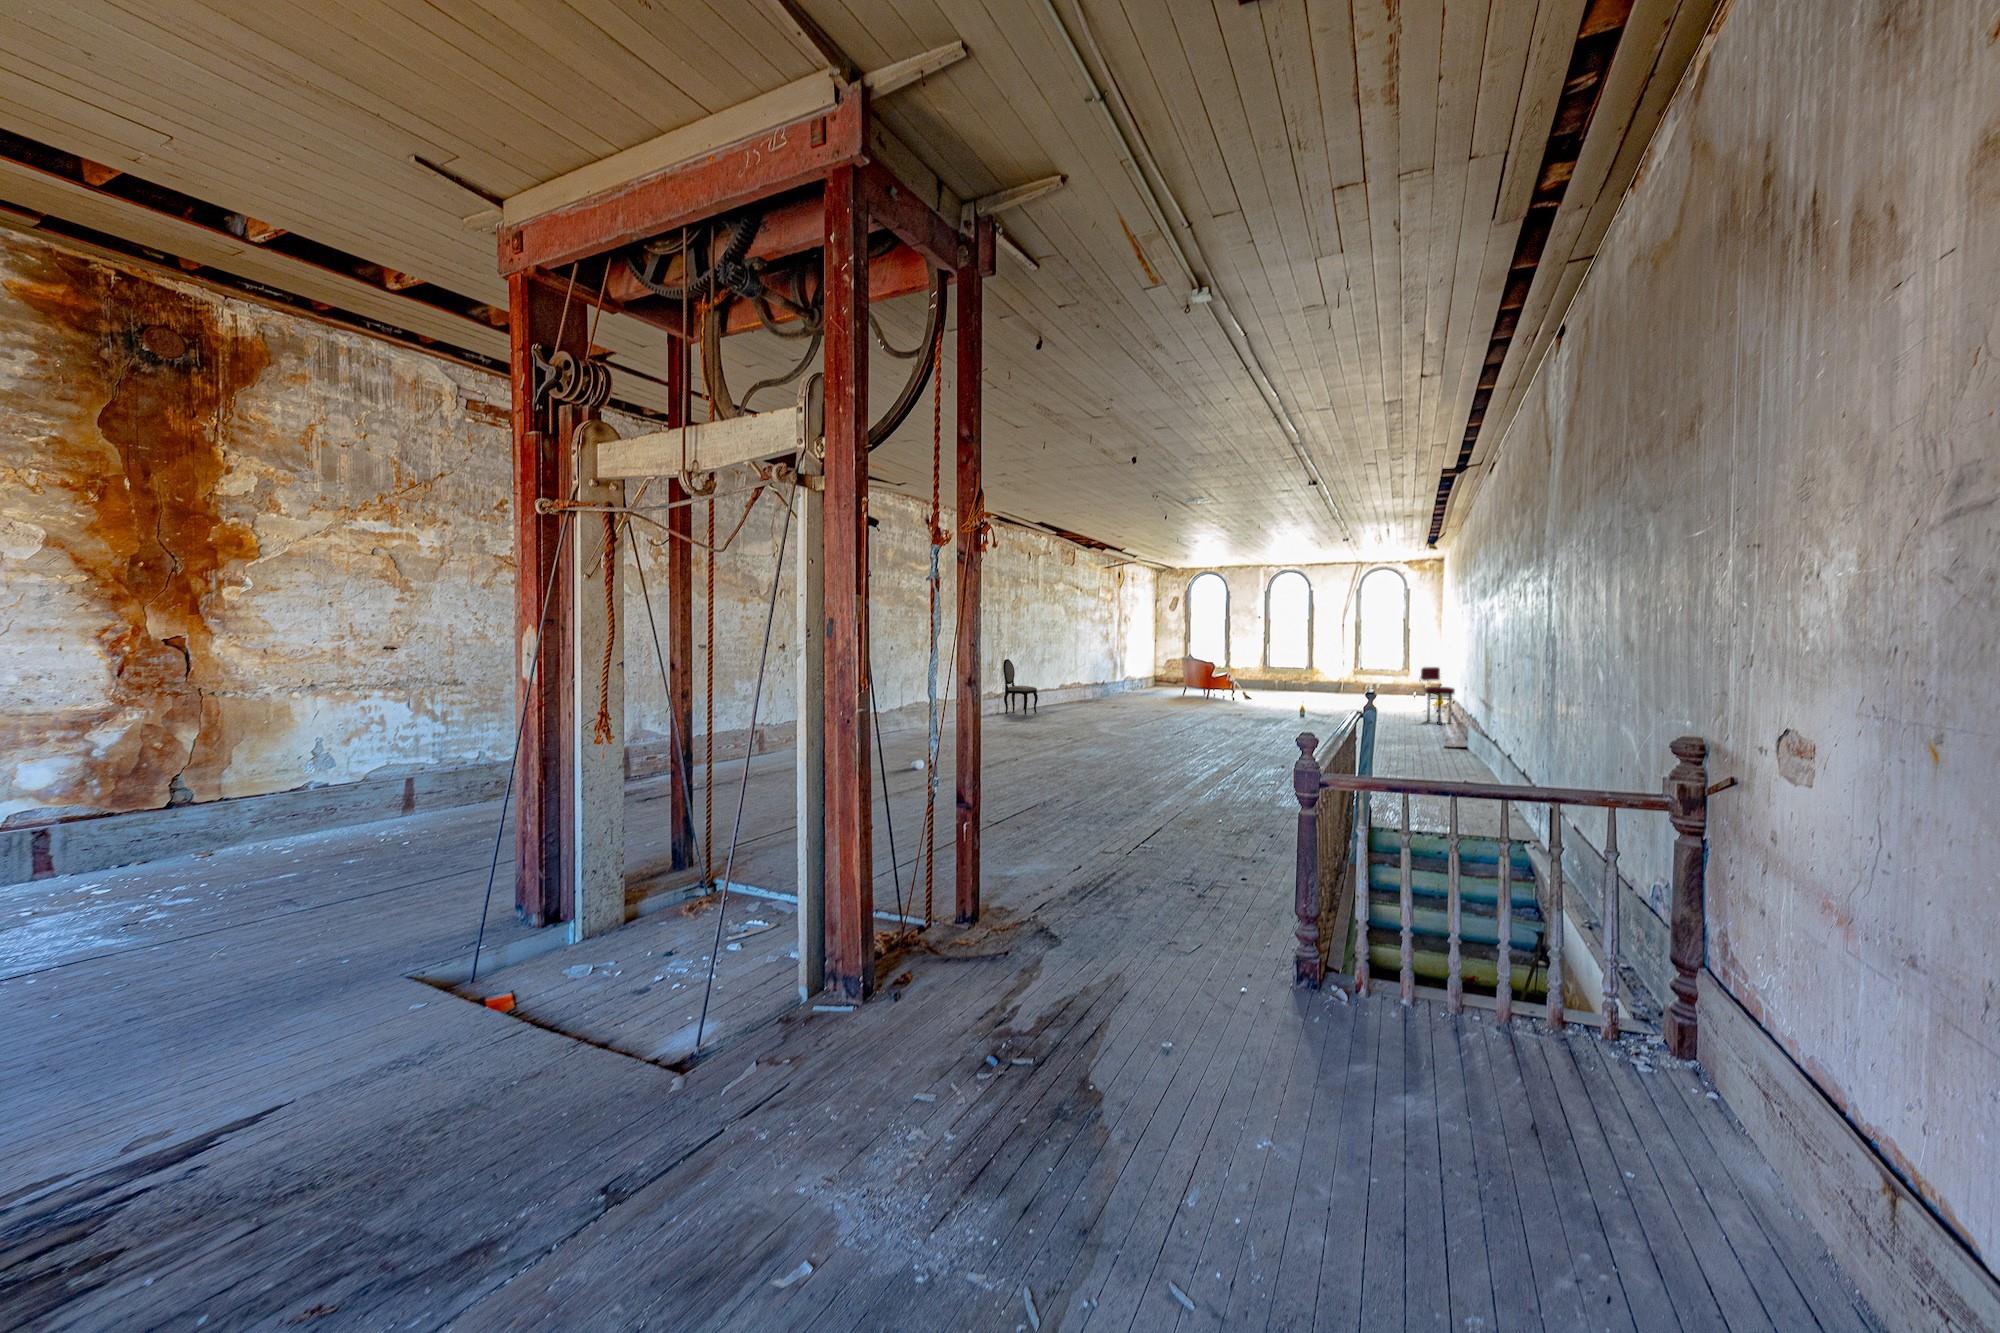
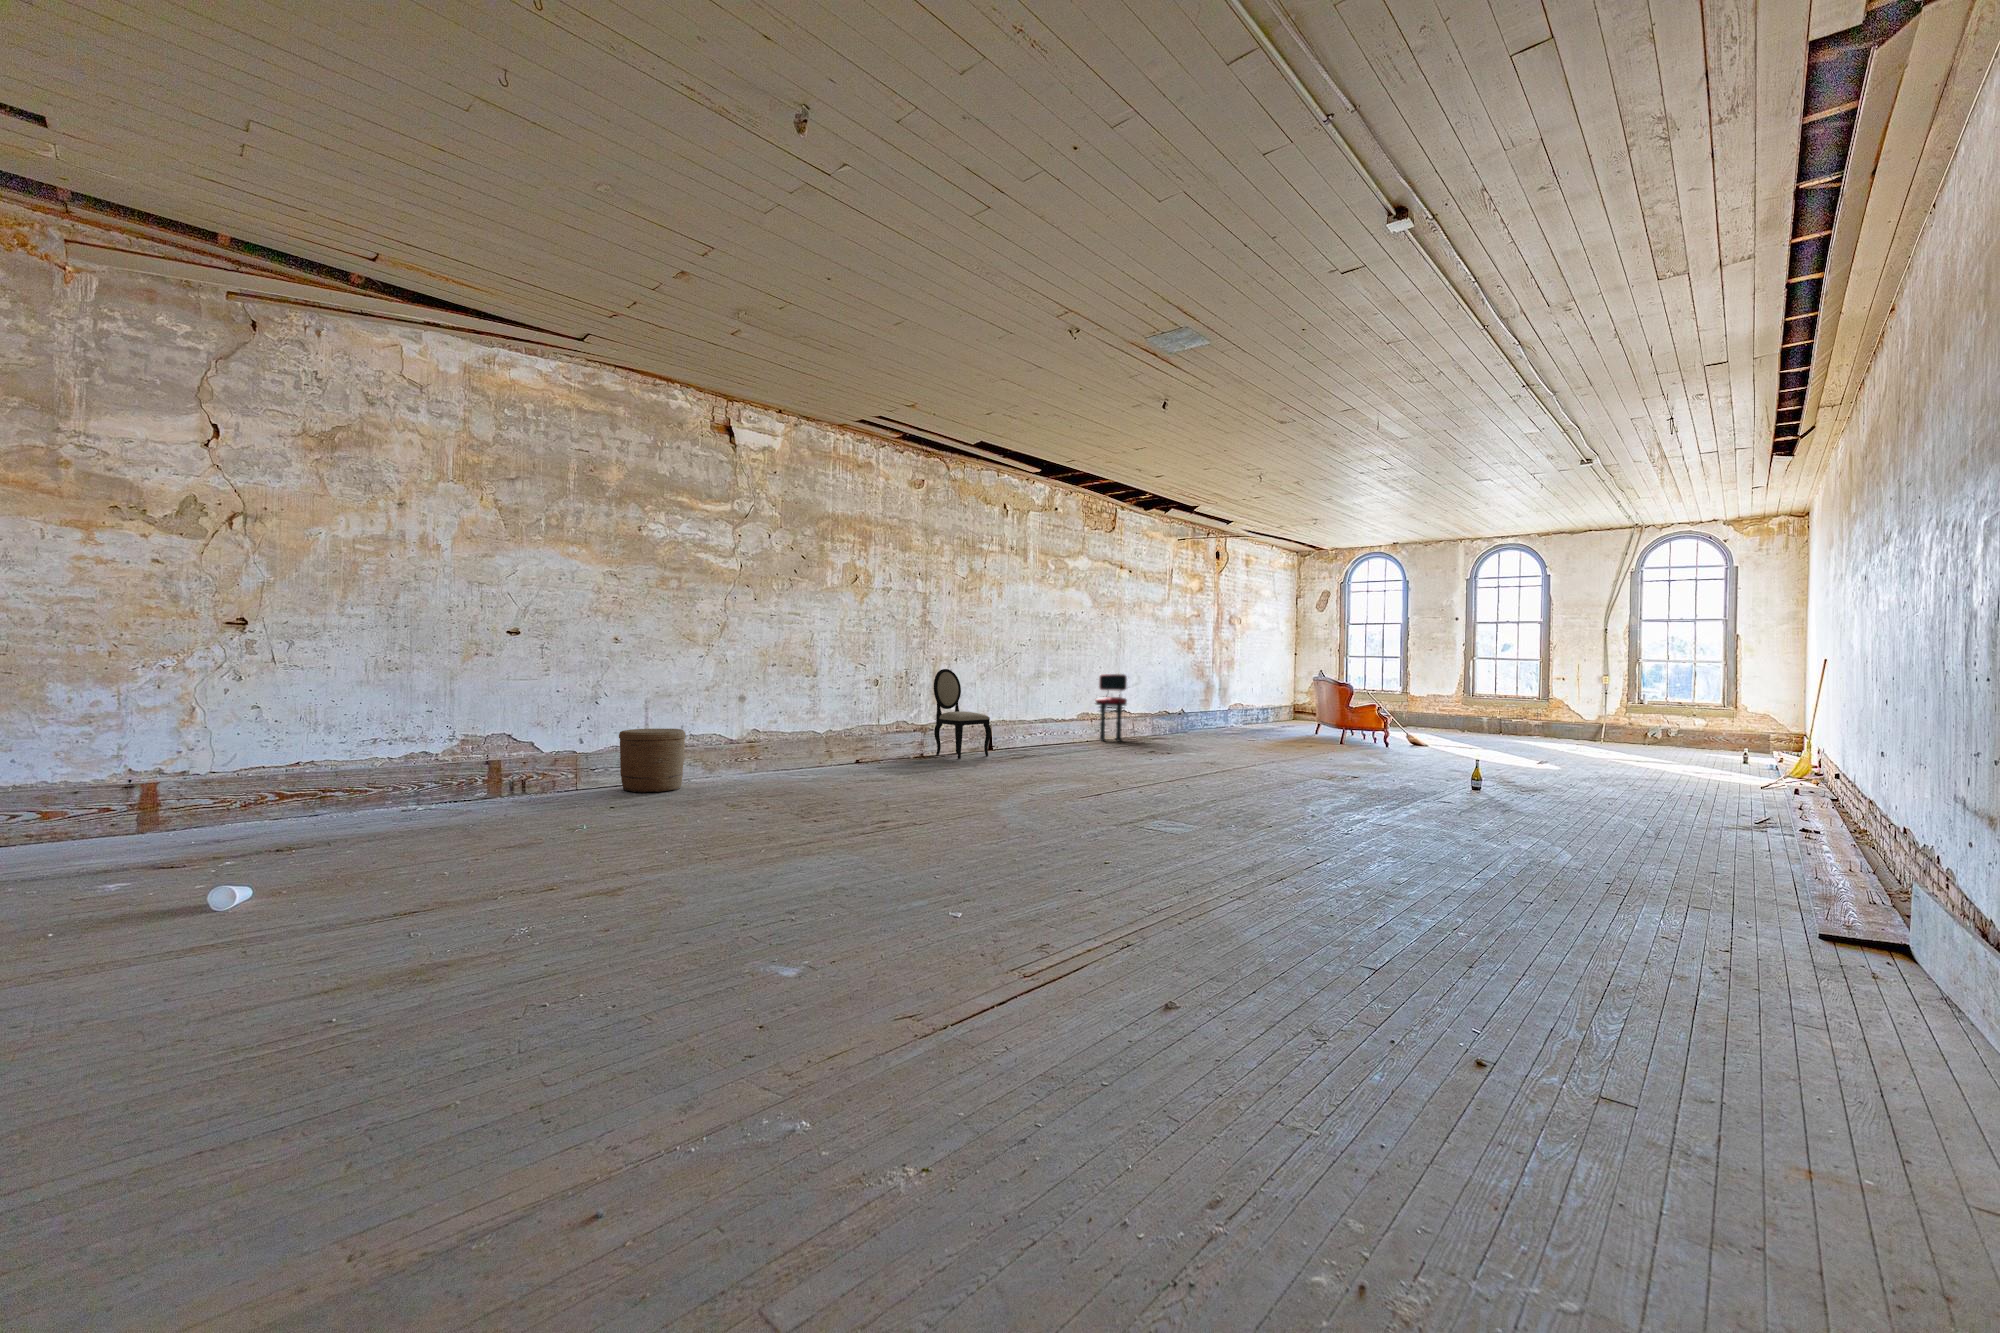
stool: present [1420,667,1455,724] -> present [1095,674,1127,741]
woven basket: none [903,699,939,734] -> present [619,728,686,793]

